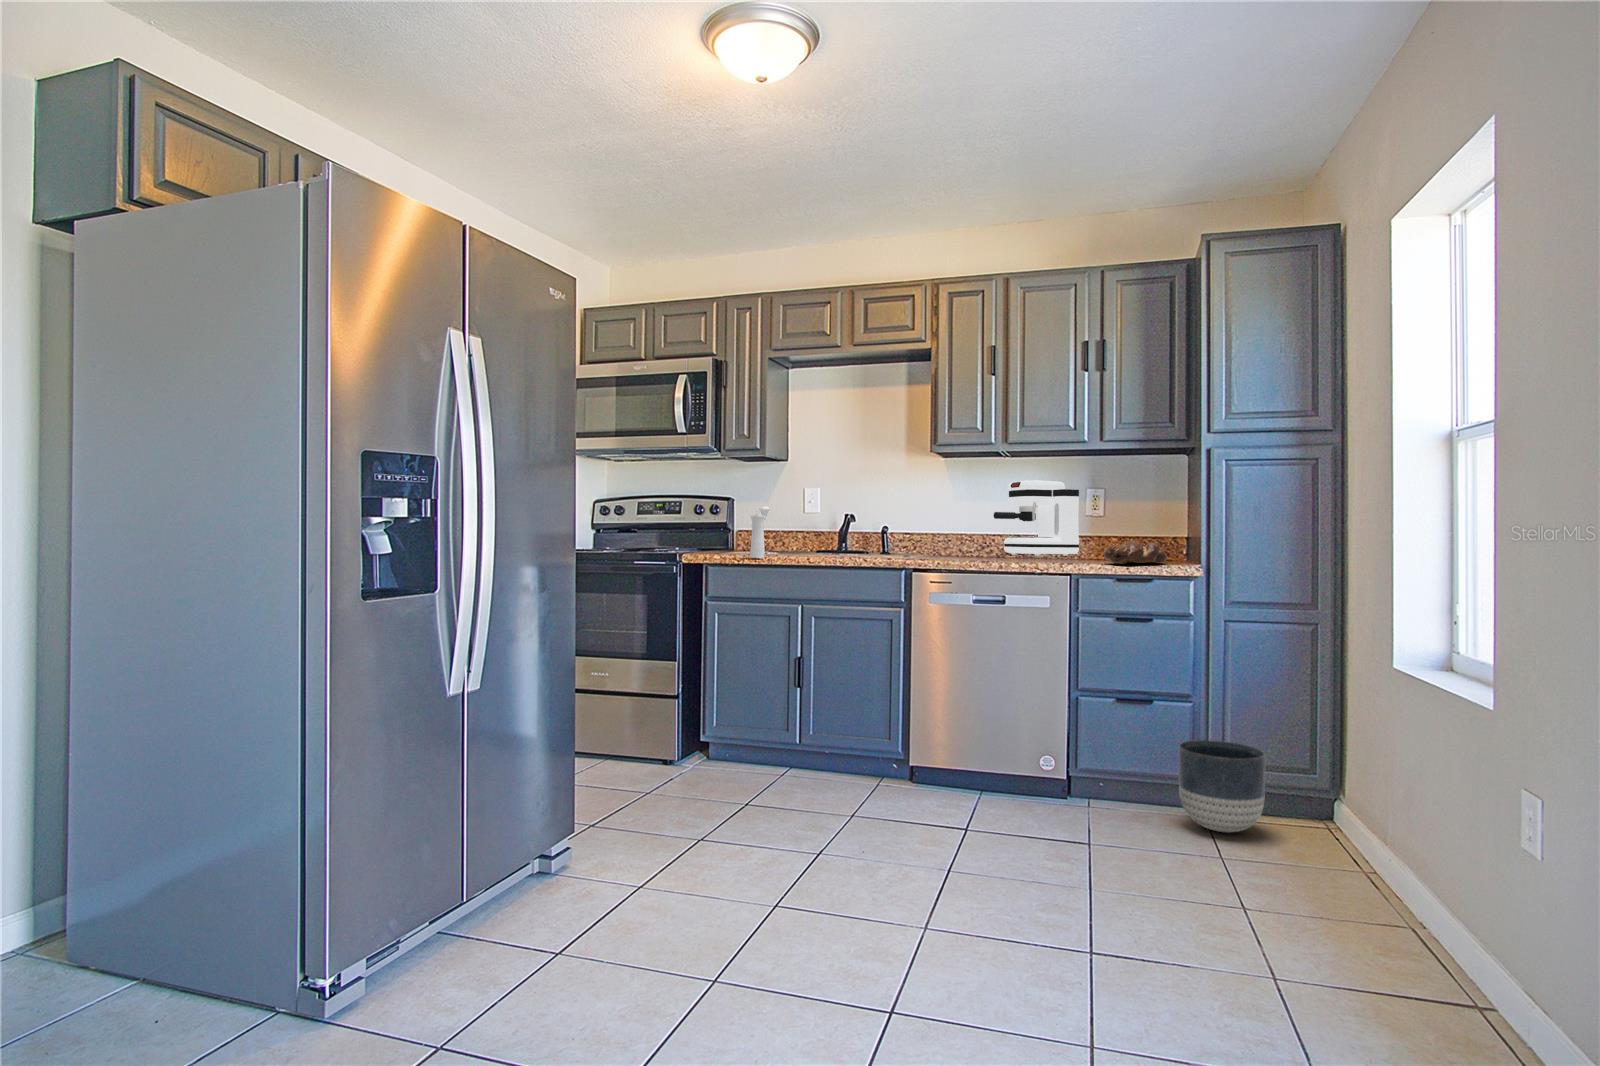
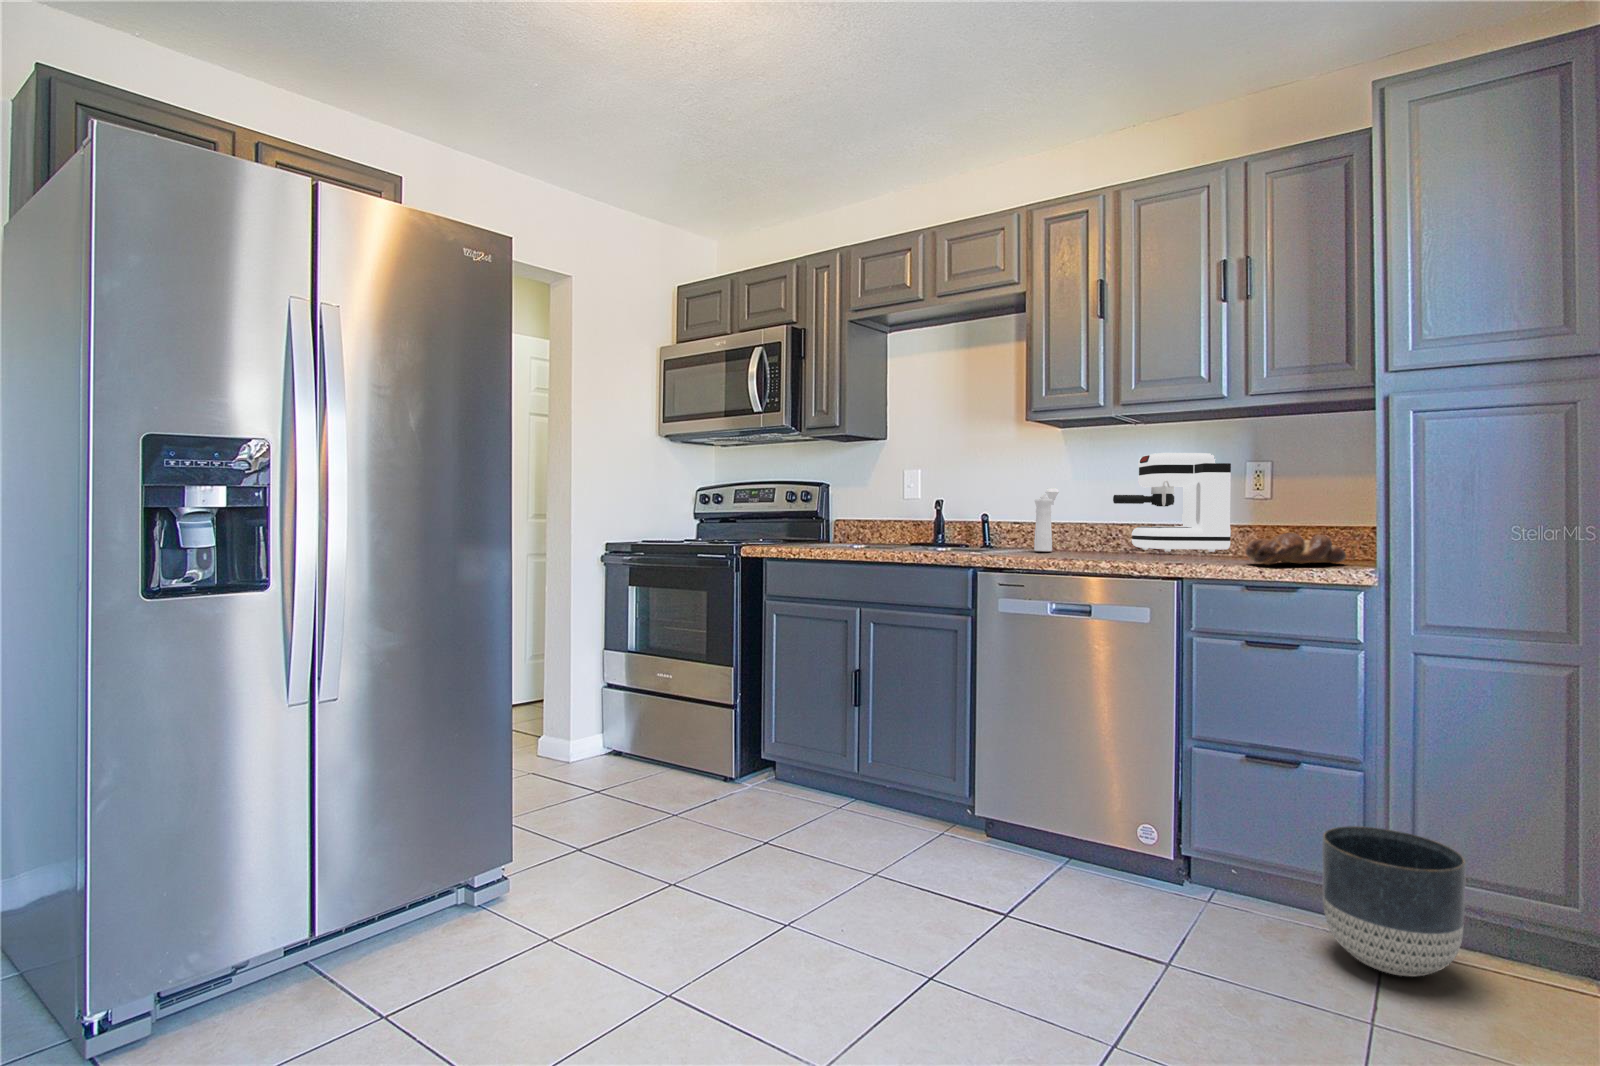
pepper mill: present [750,506,770,558] -> present [1034,488,1059,551]

